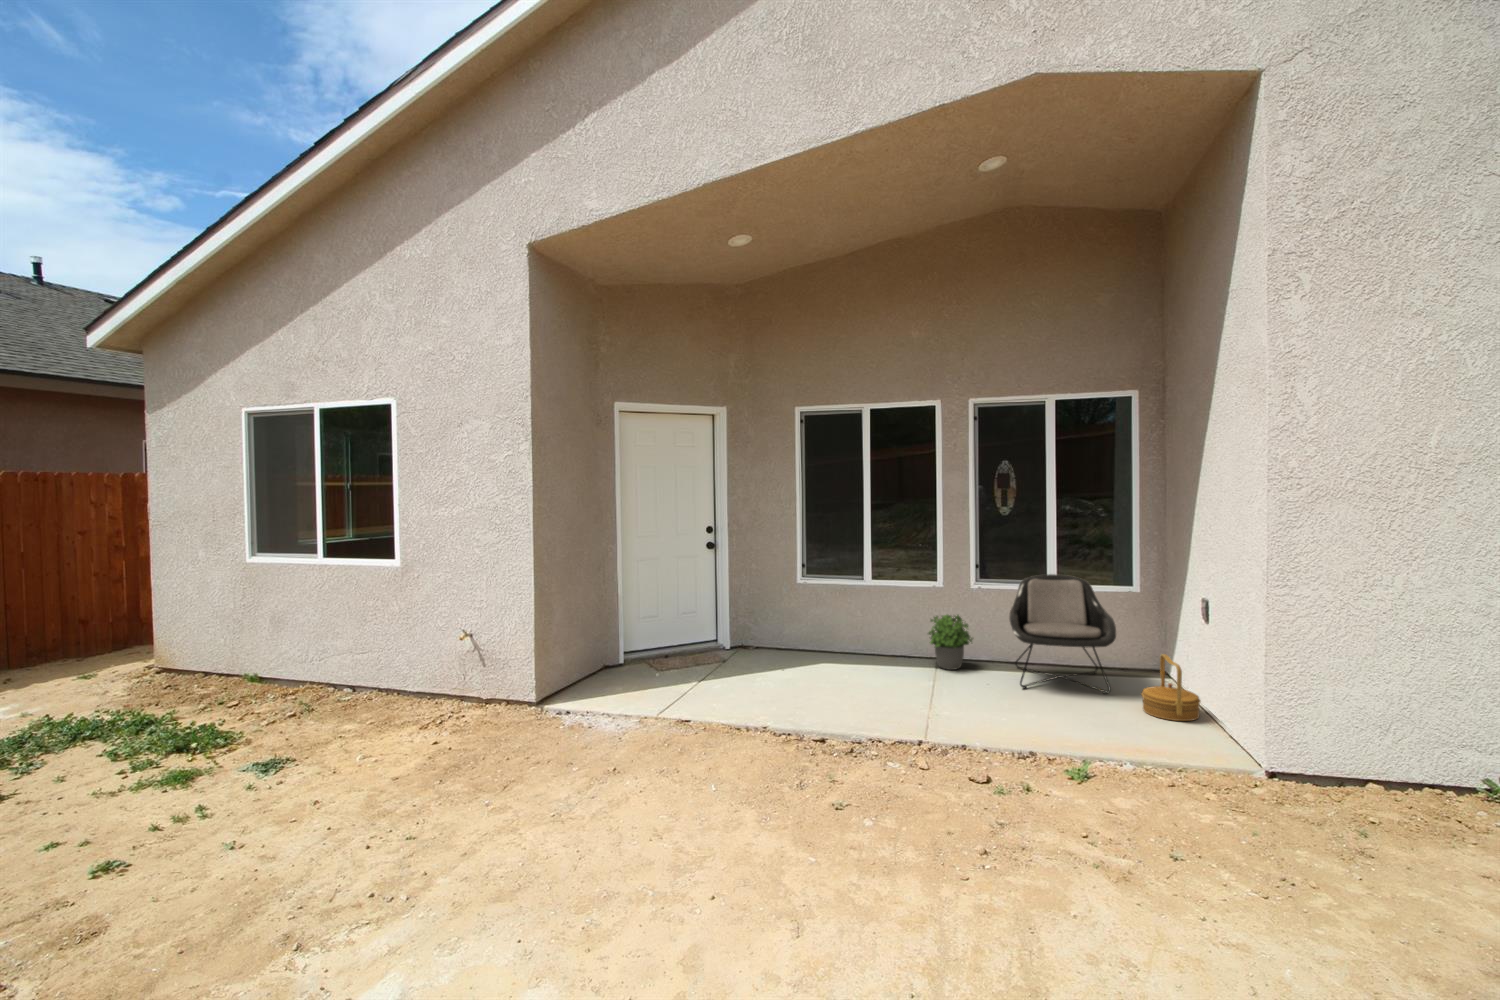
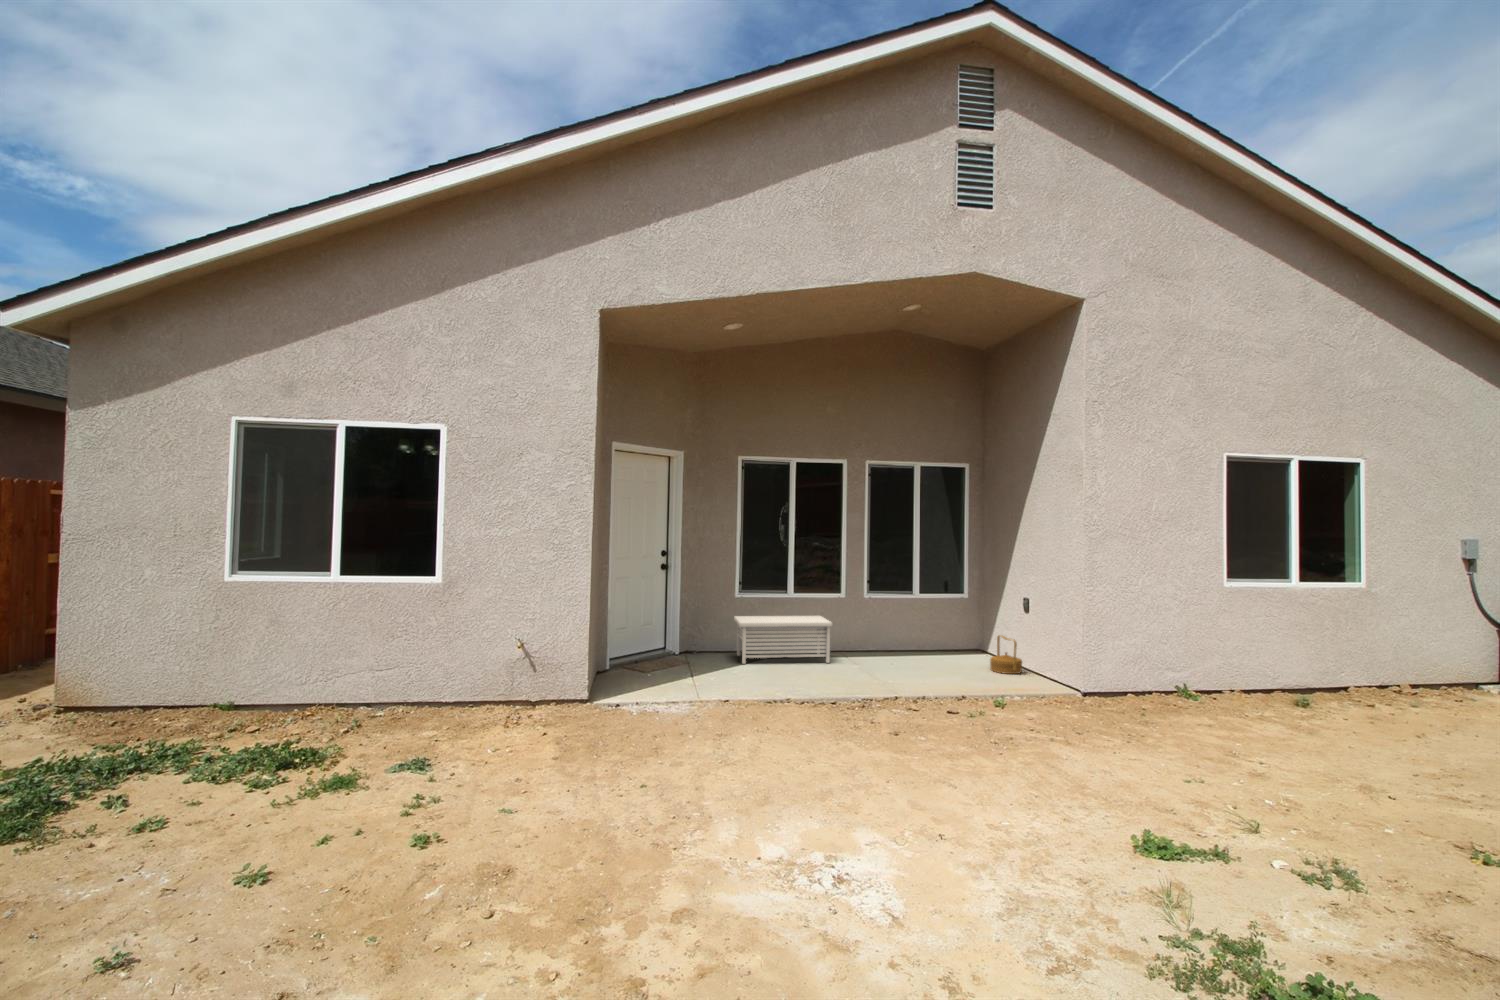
lounge chair: present [1009,574,1116,694] -> none [897,588,972,665]
storage bench: none [778,605,904,674] -> present [734,616,832,664]
potted plant: present [928,615,973,670] -> none [841,617,875,658]

